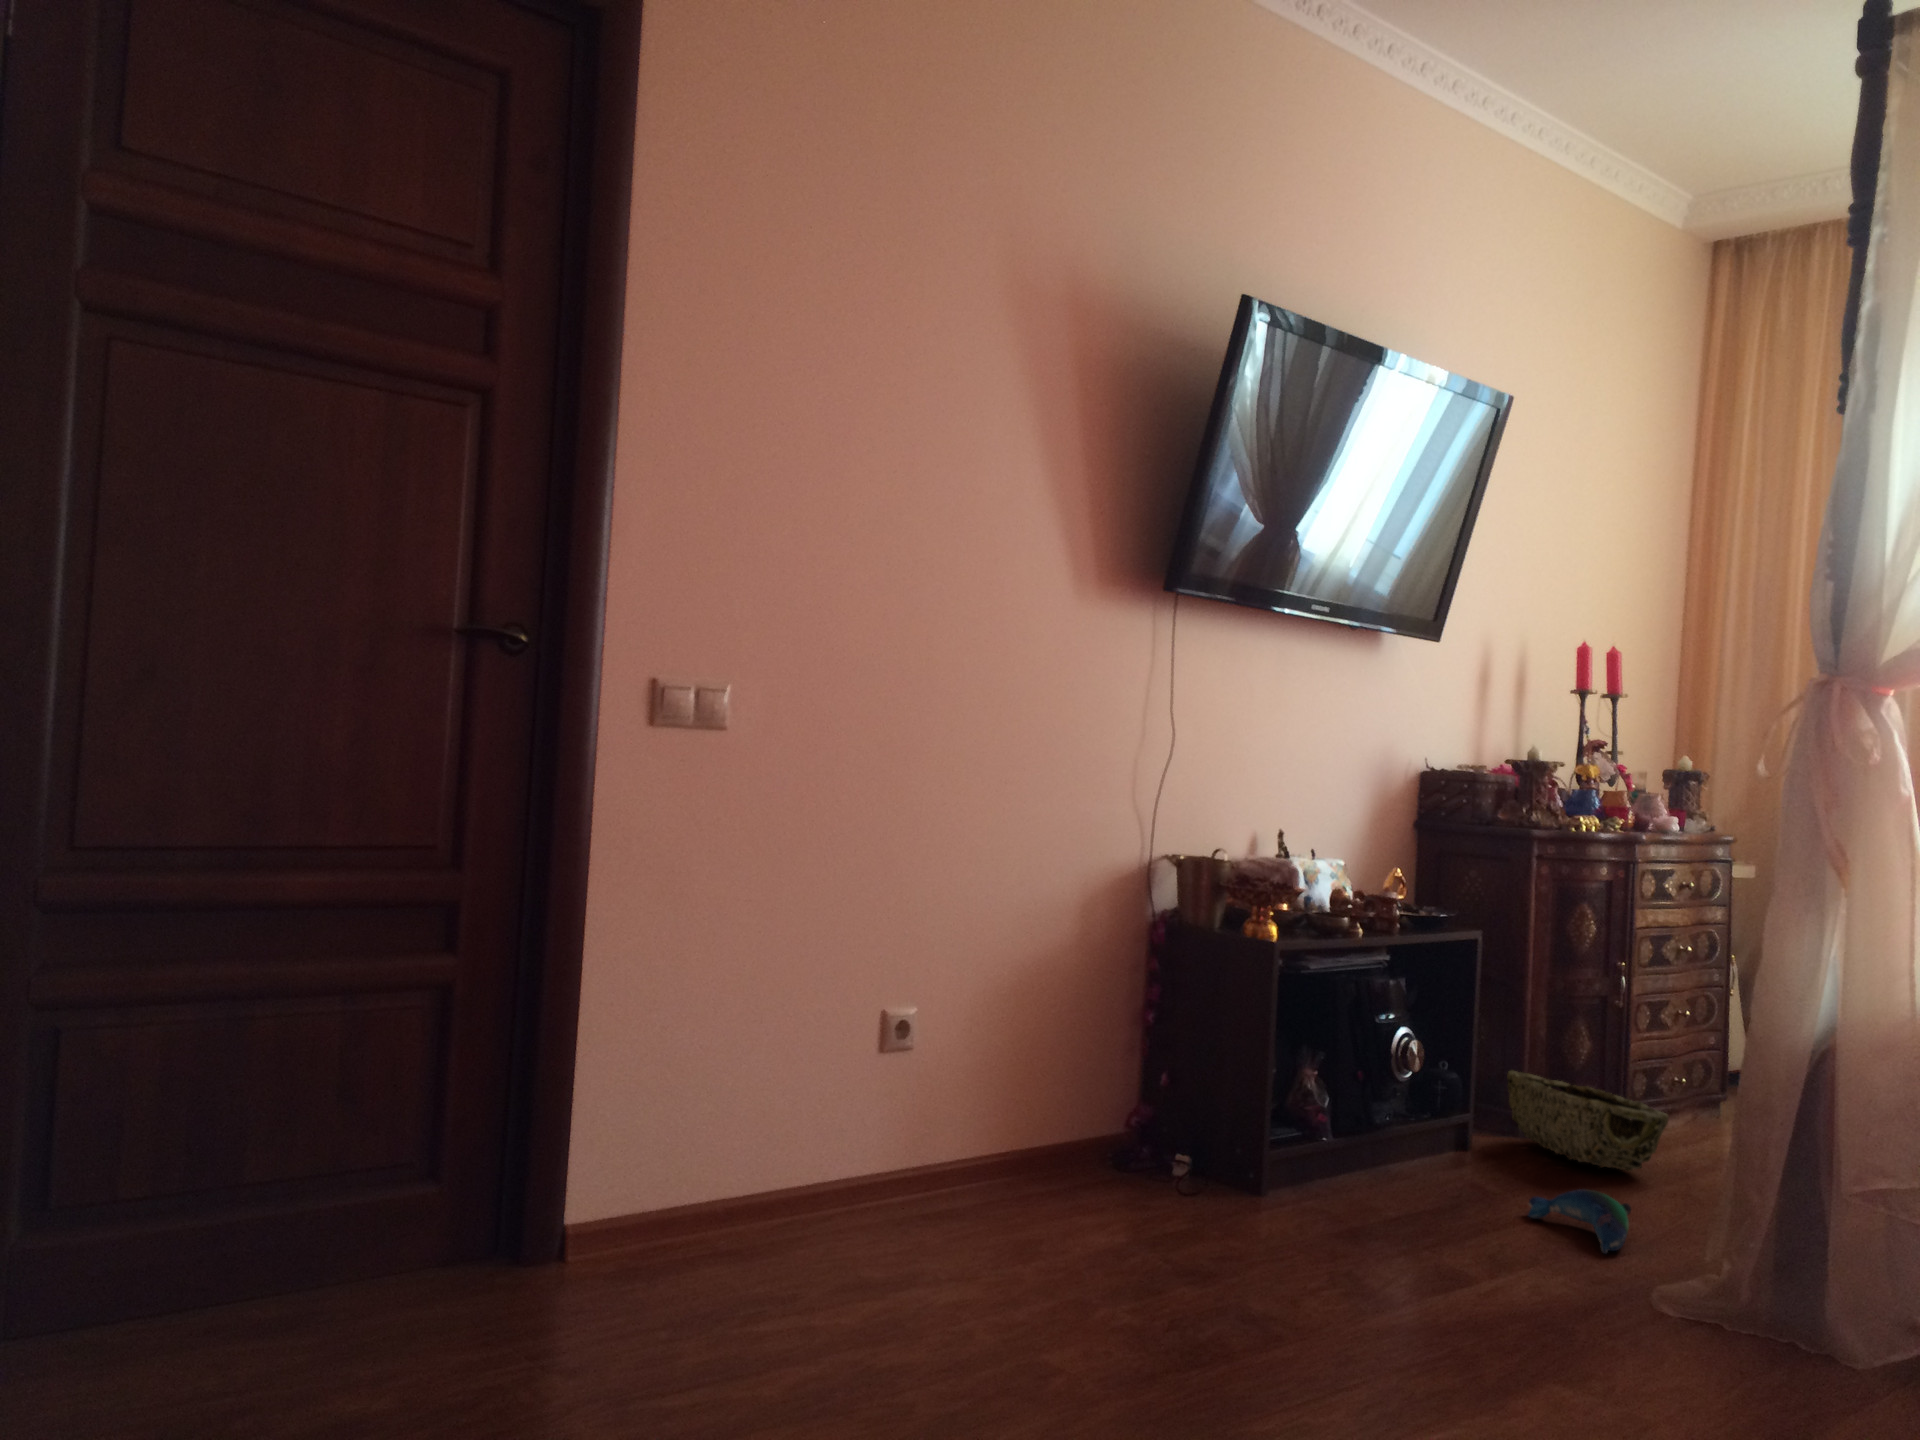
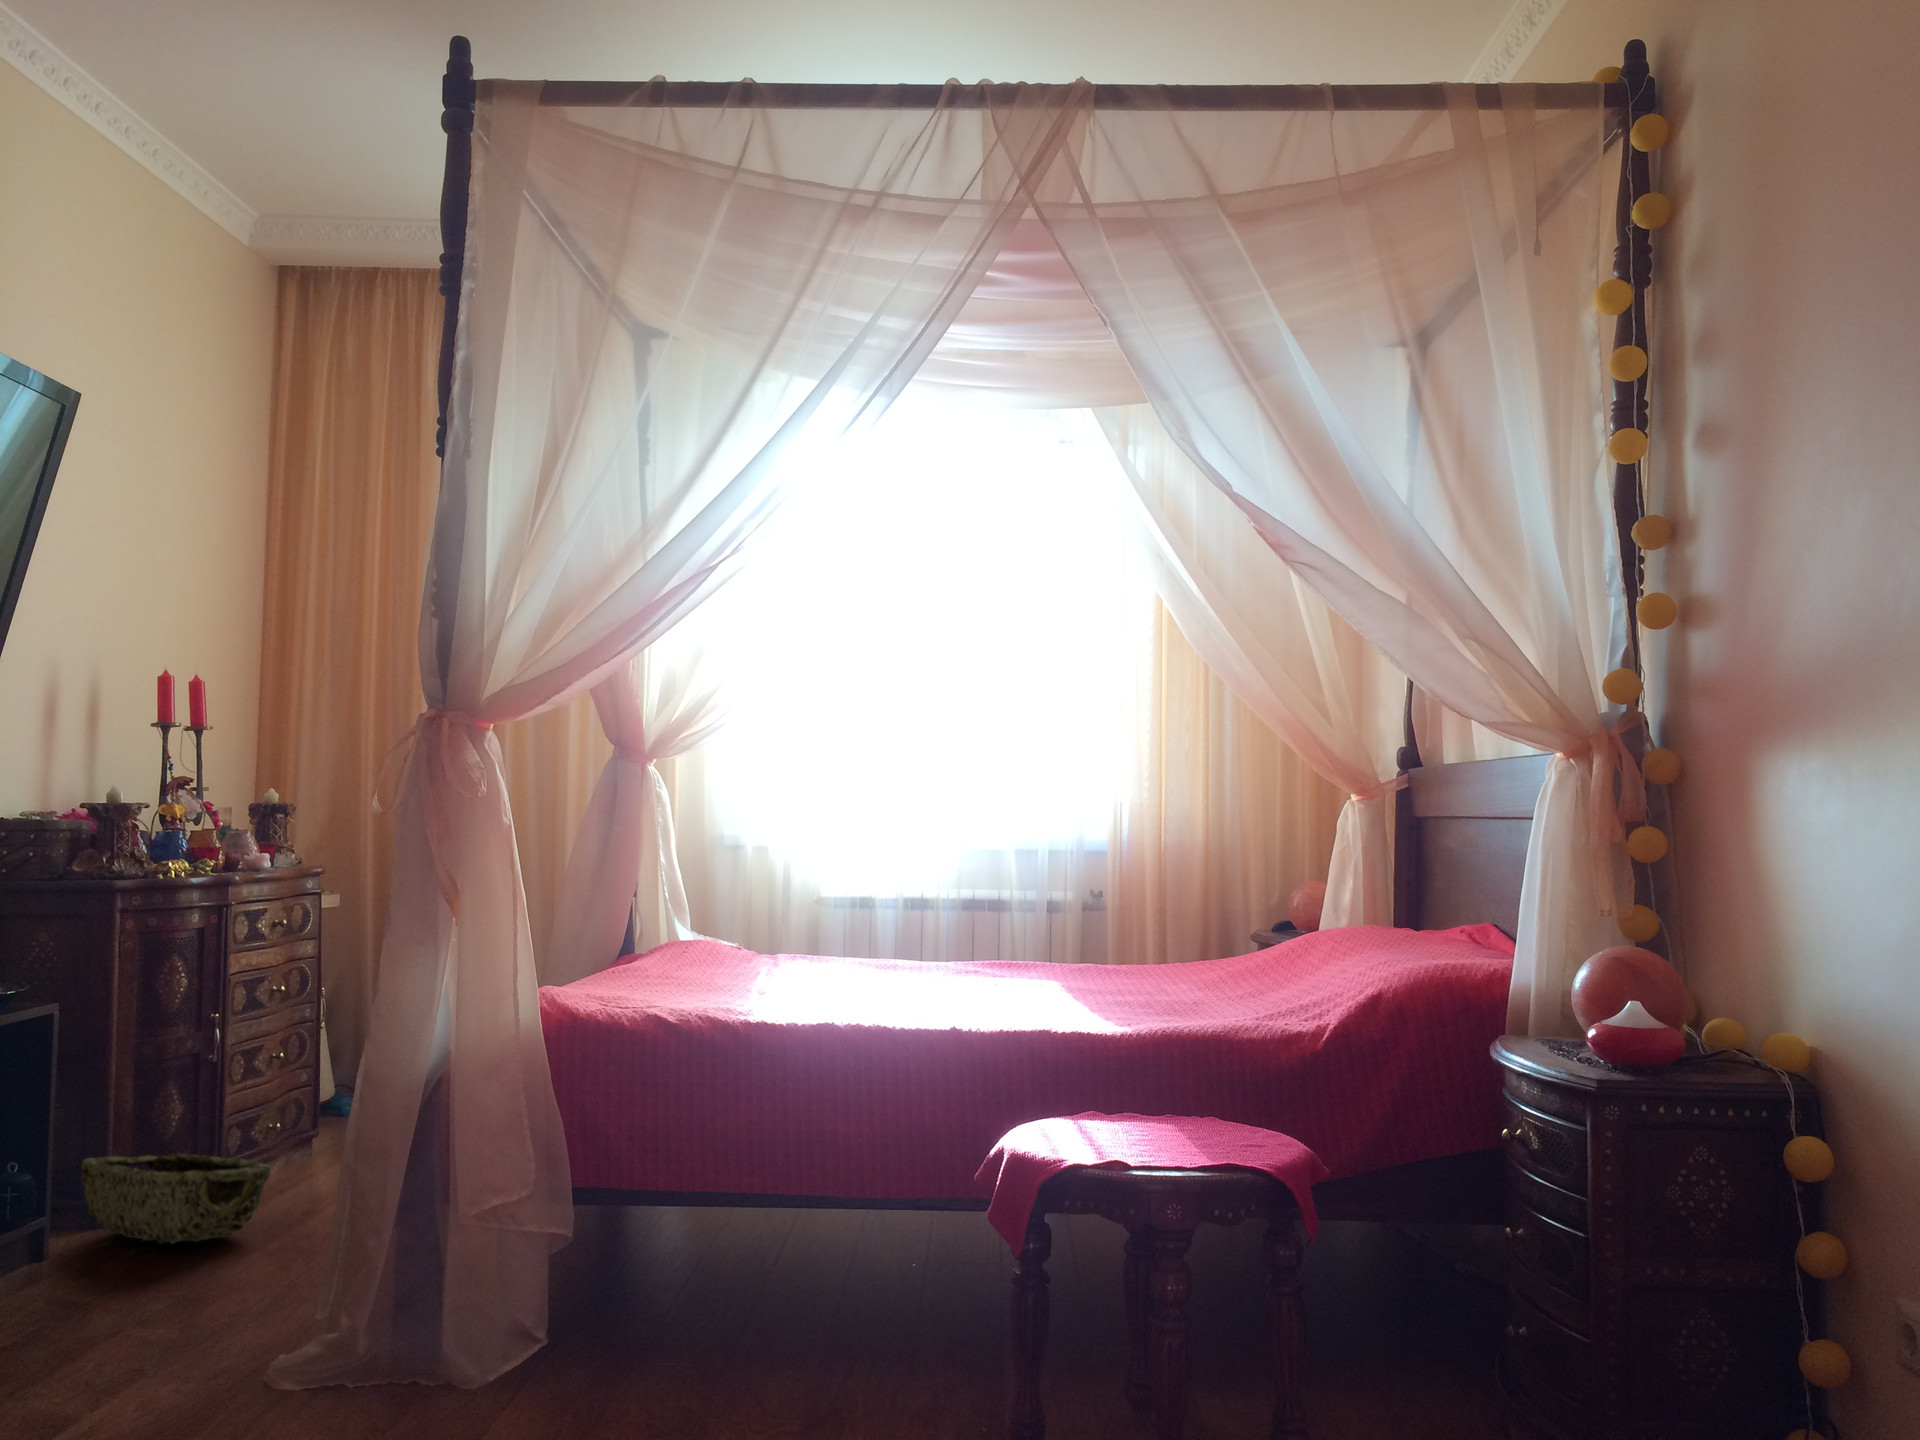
plush toy: present [1528,1189,1631,1254] -> none [112,1278,237,1349]

